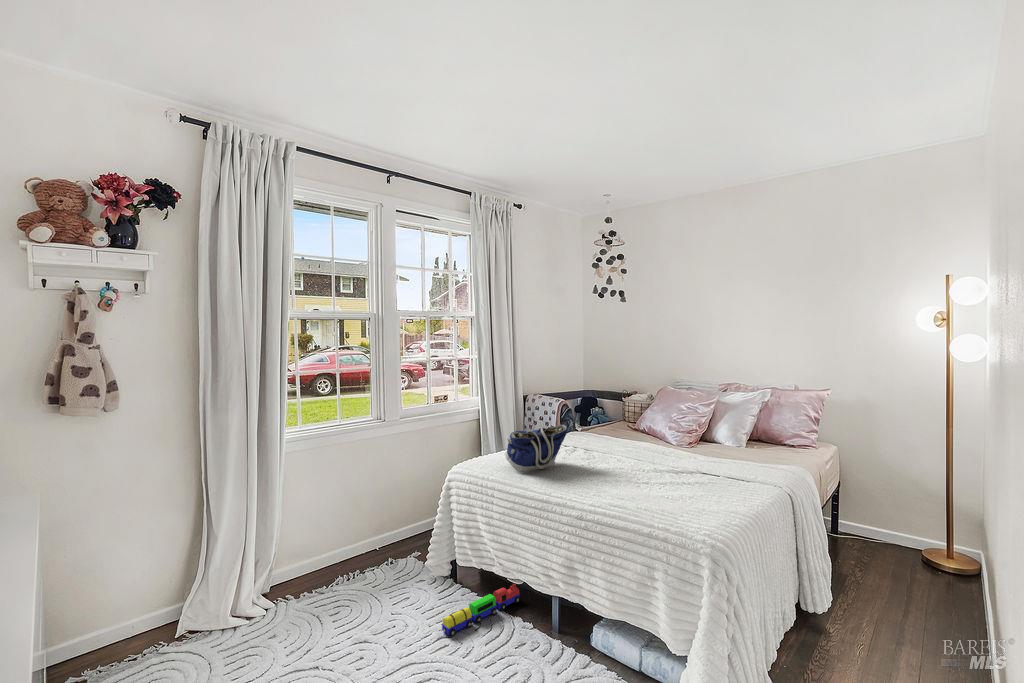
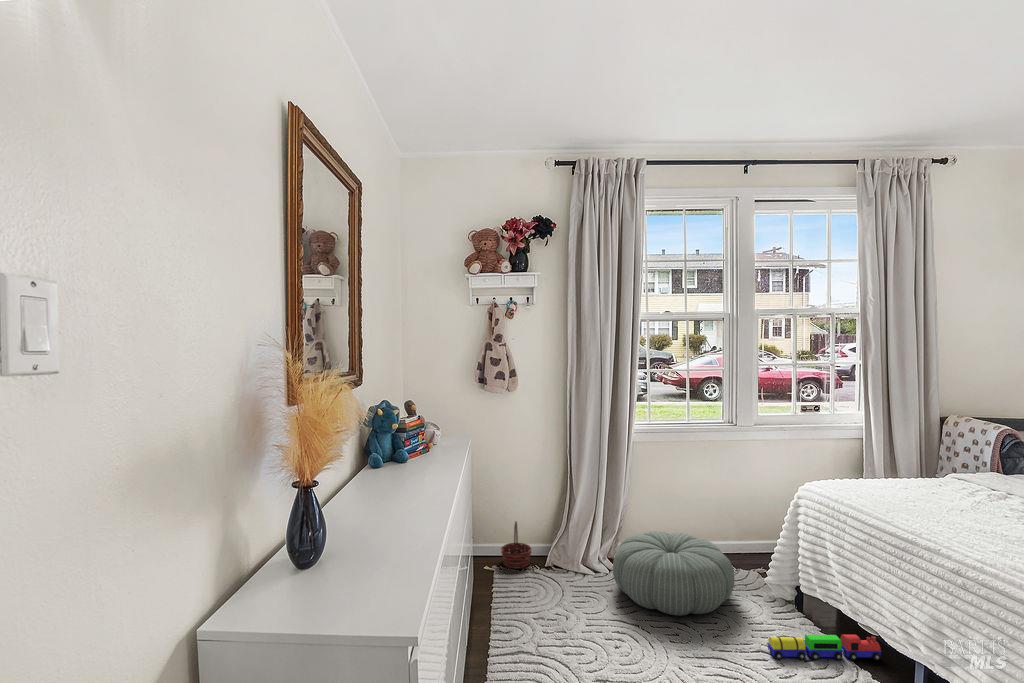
tote bag: present [505,425,567,471] -> none [869,451,972,505]
pouf: none [272,541,401,637] -> present [613,531,735,616]
basket: none [93,589,149,657] -> present [501,521,532,568]

